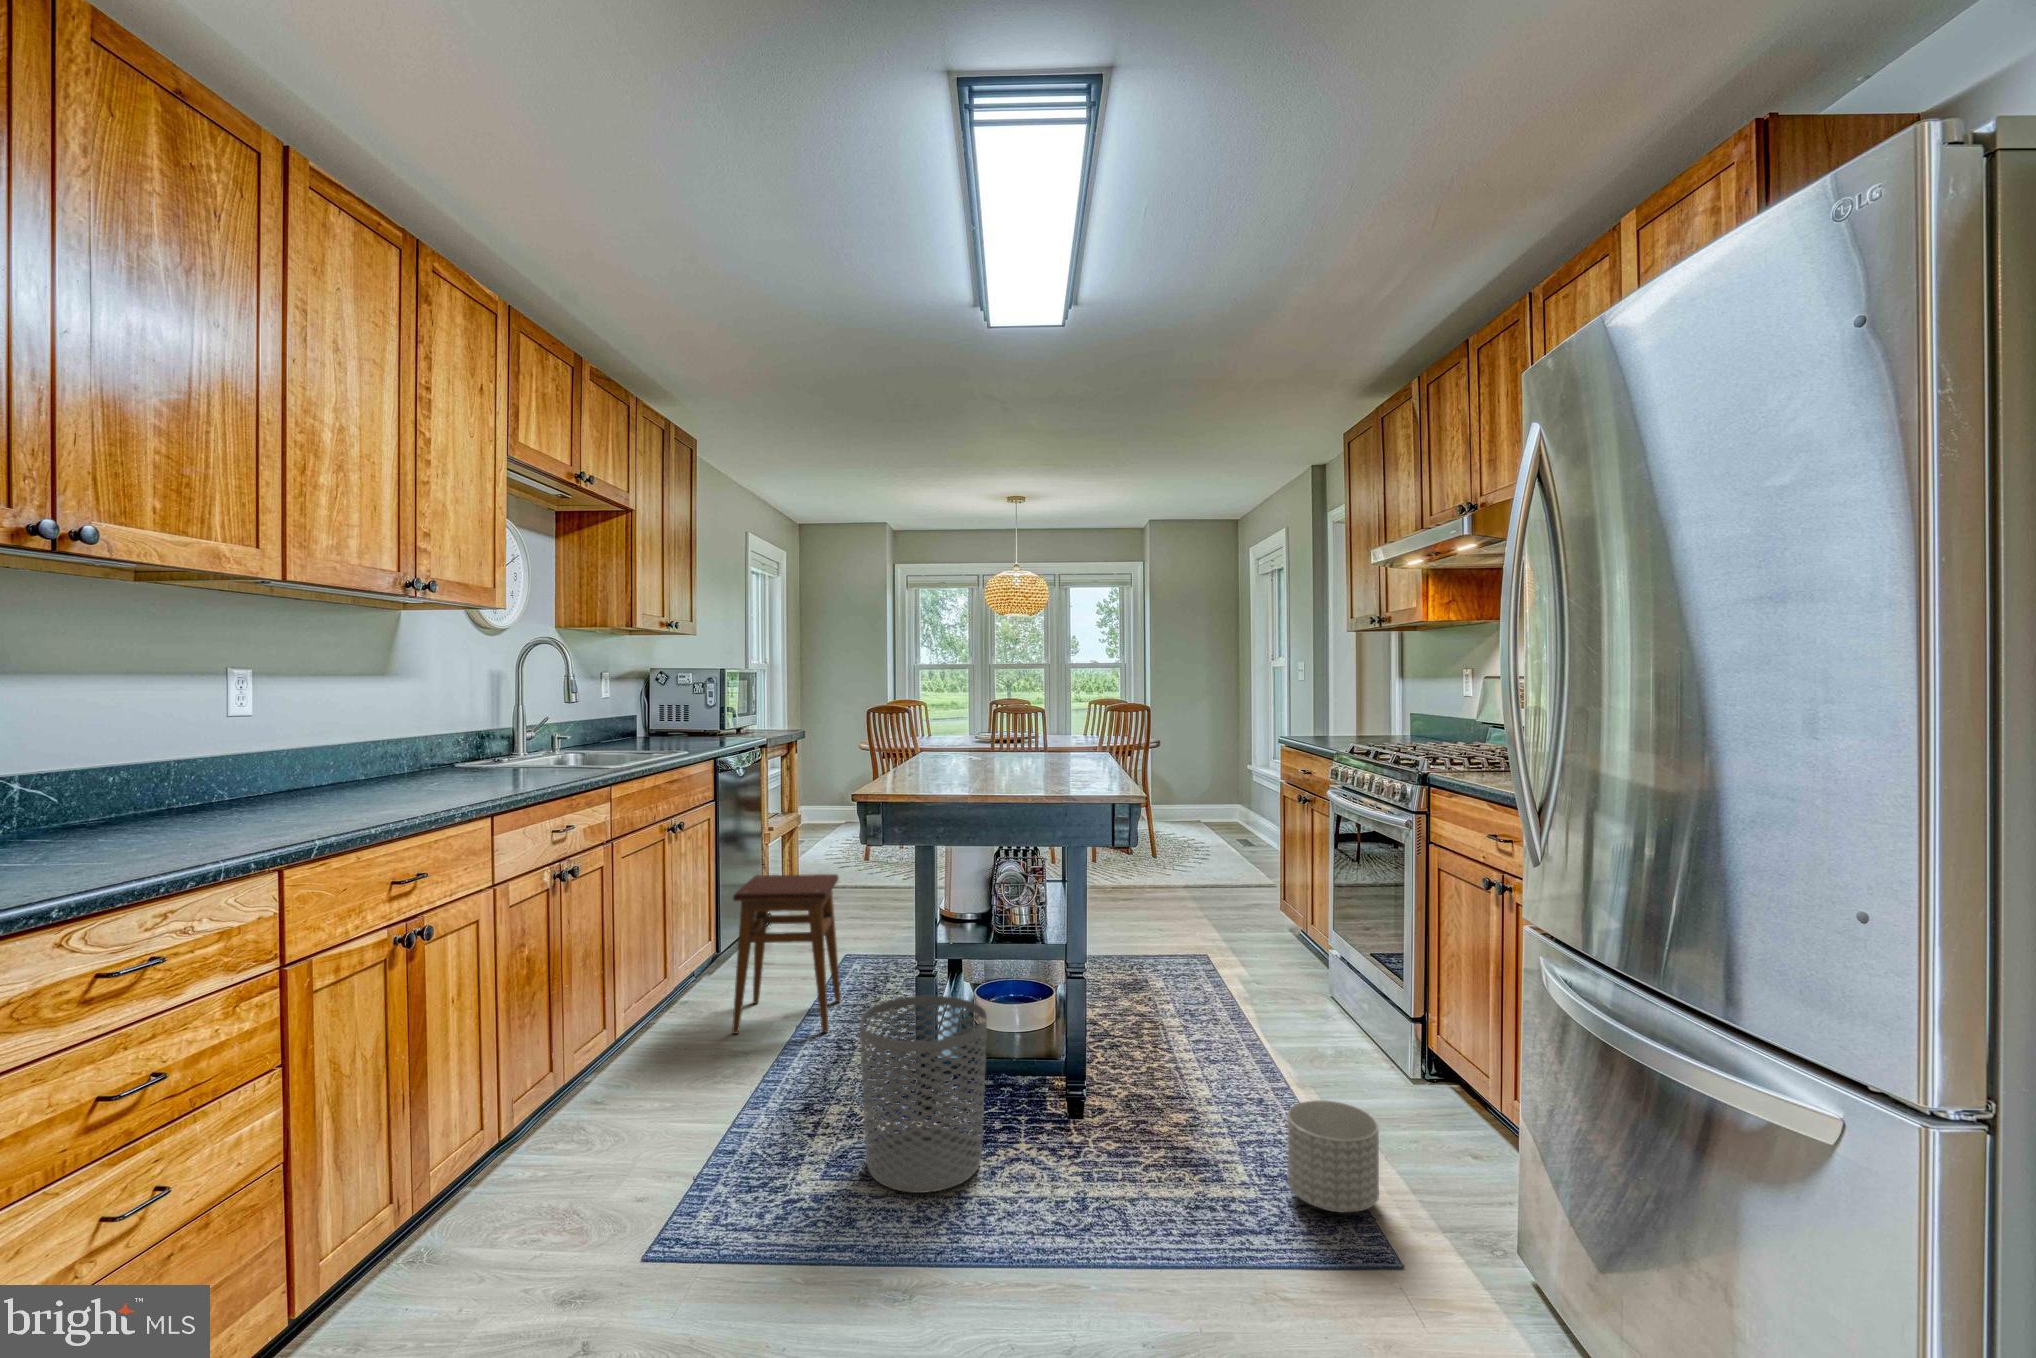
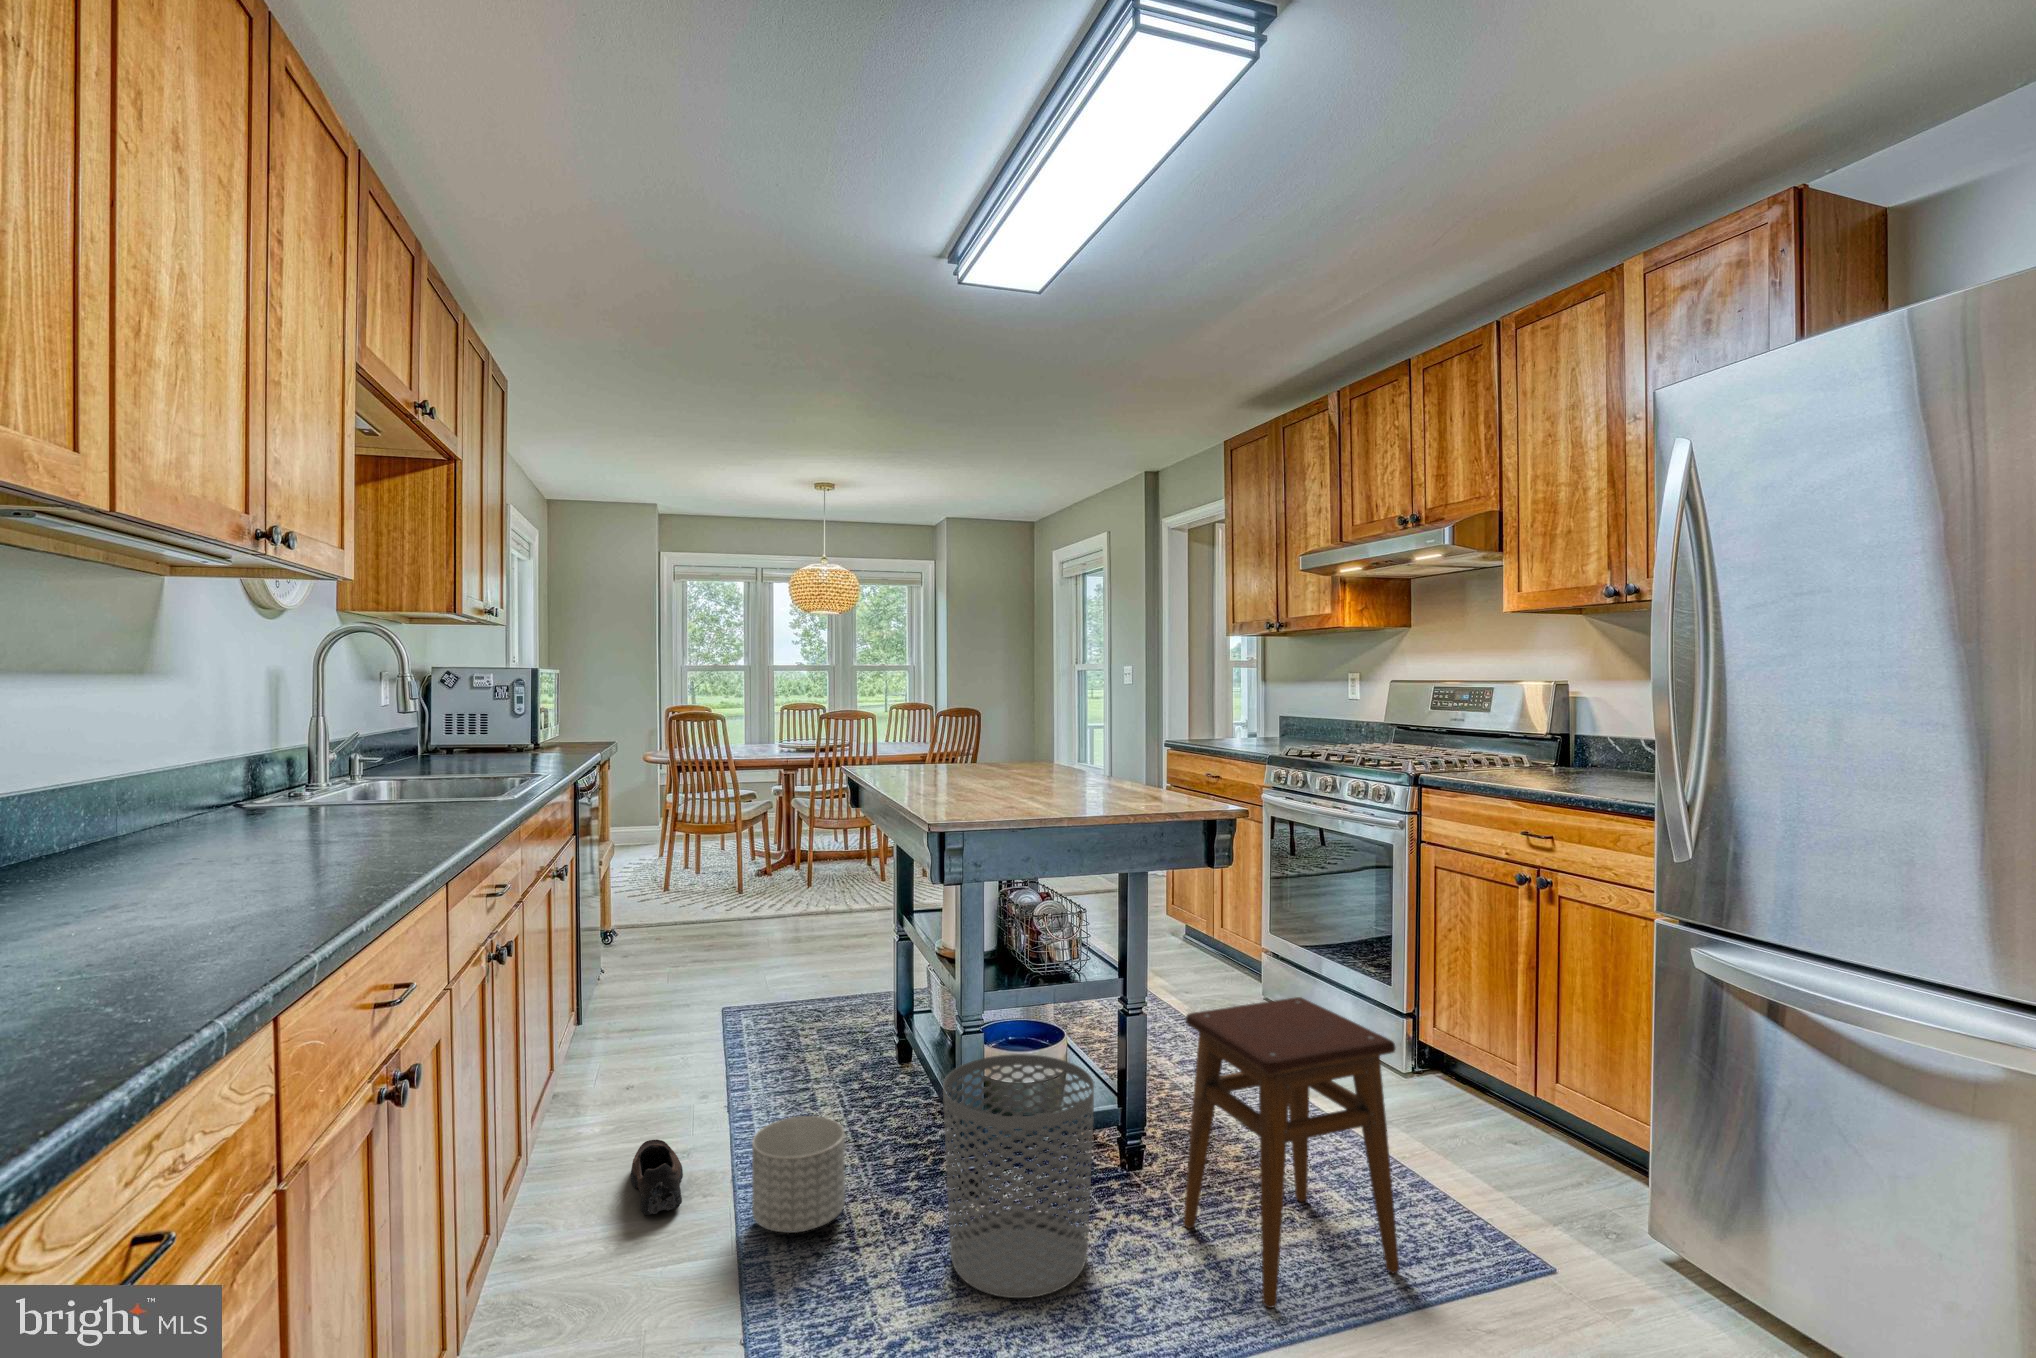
stool: present [732,874,841,1034] -> present [1183,997,1399,1308]
shoe: none [683,1036,731,1088] -> present [630,1139,683,1215]
planter: present [1287,1100,1379,1213] -> present [752,1116,845,1233]

